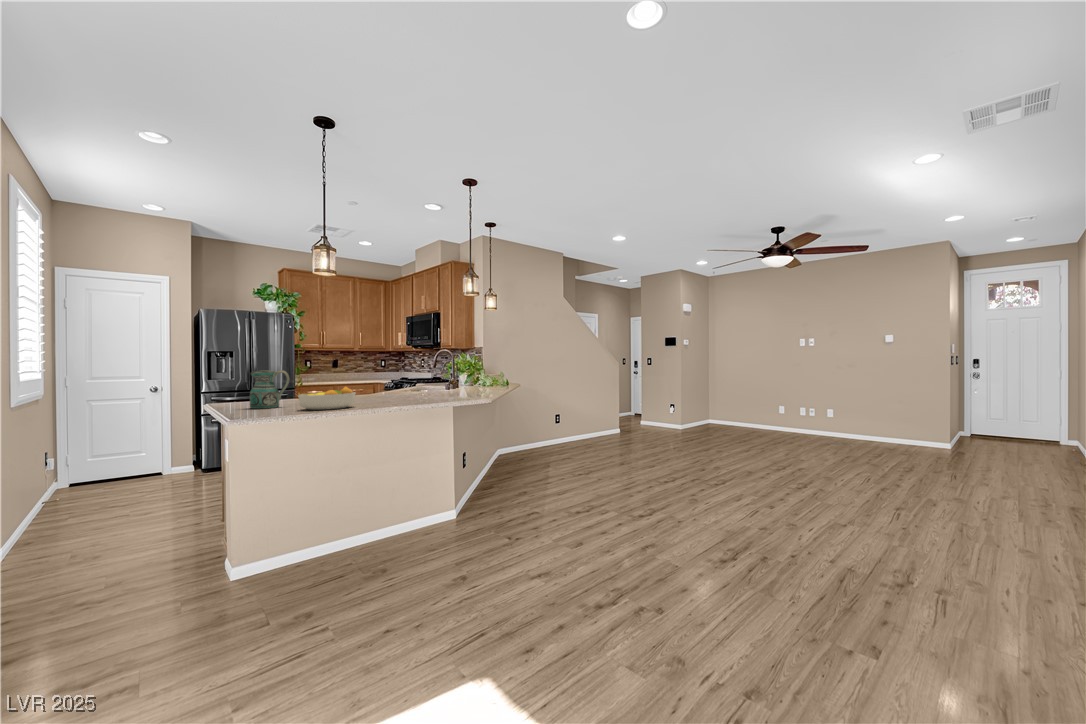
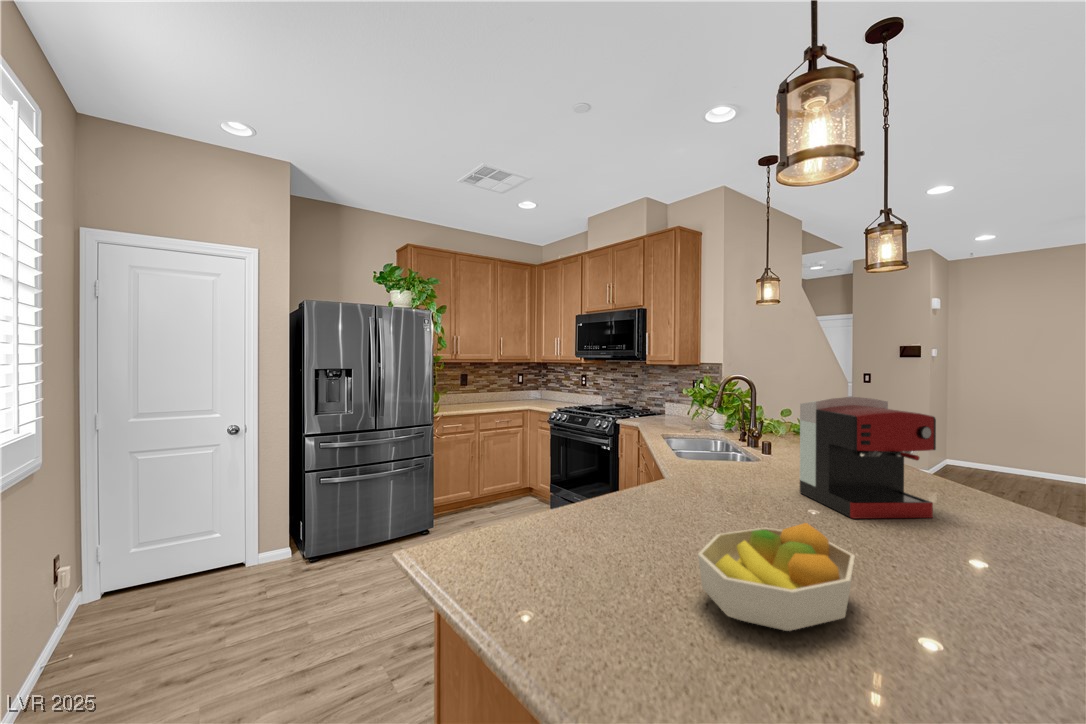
coffee maker: none [414,354,451,400] -> present [800,397,936,518]
ceramic pitcher: present [250,370,290,409] -> none [503,456,600,581]

